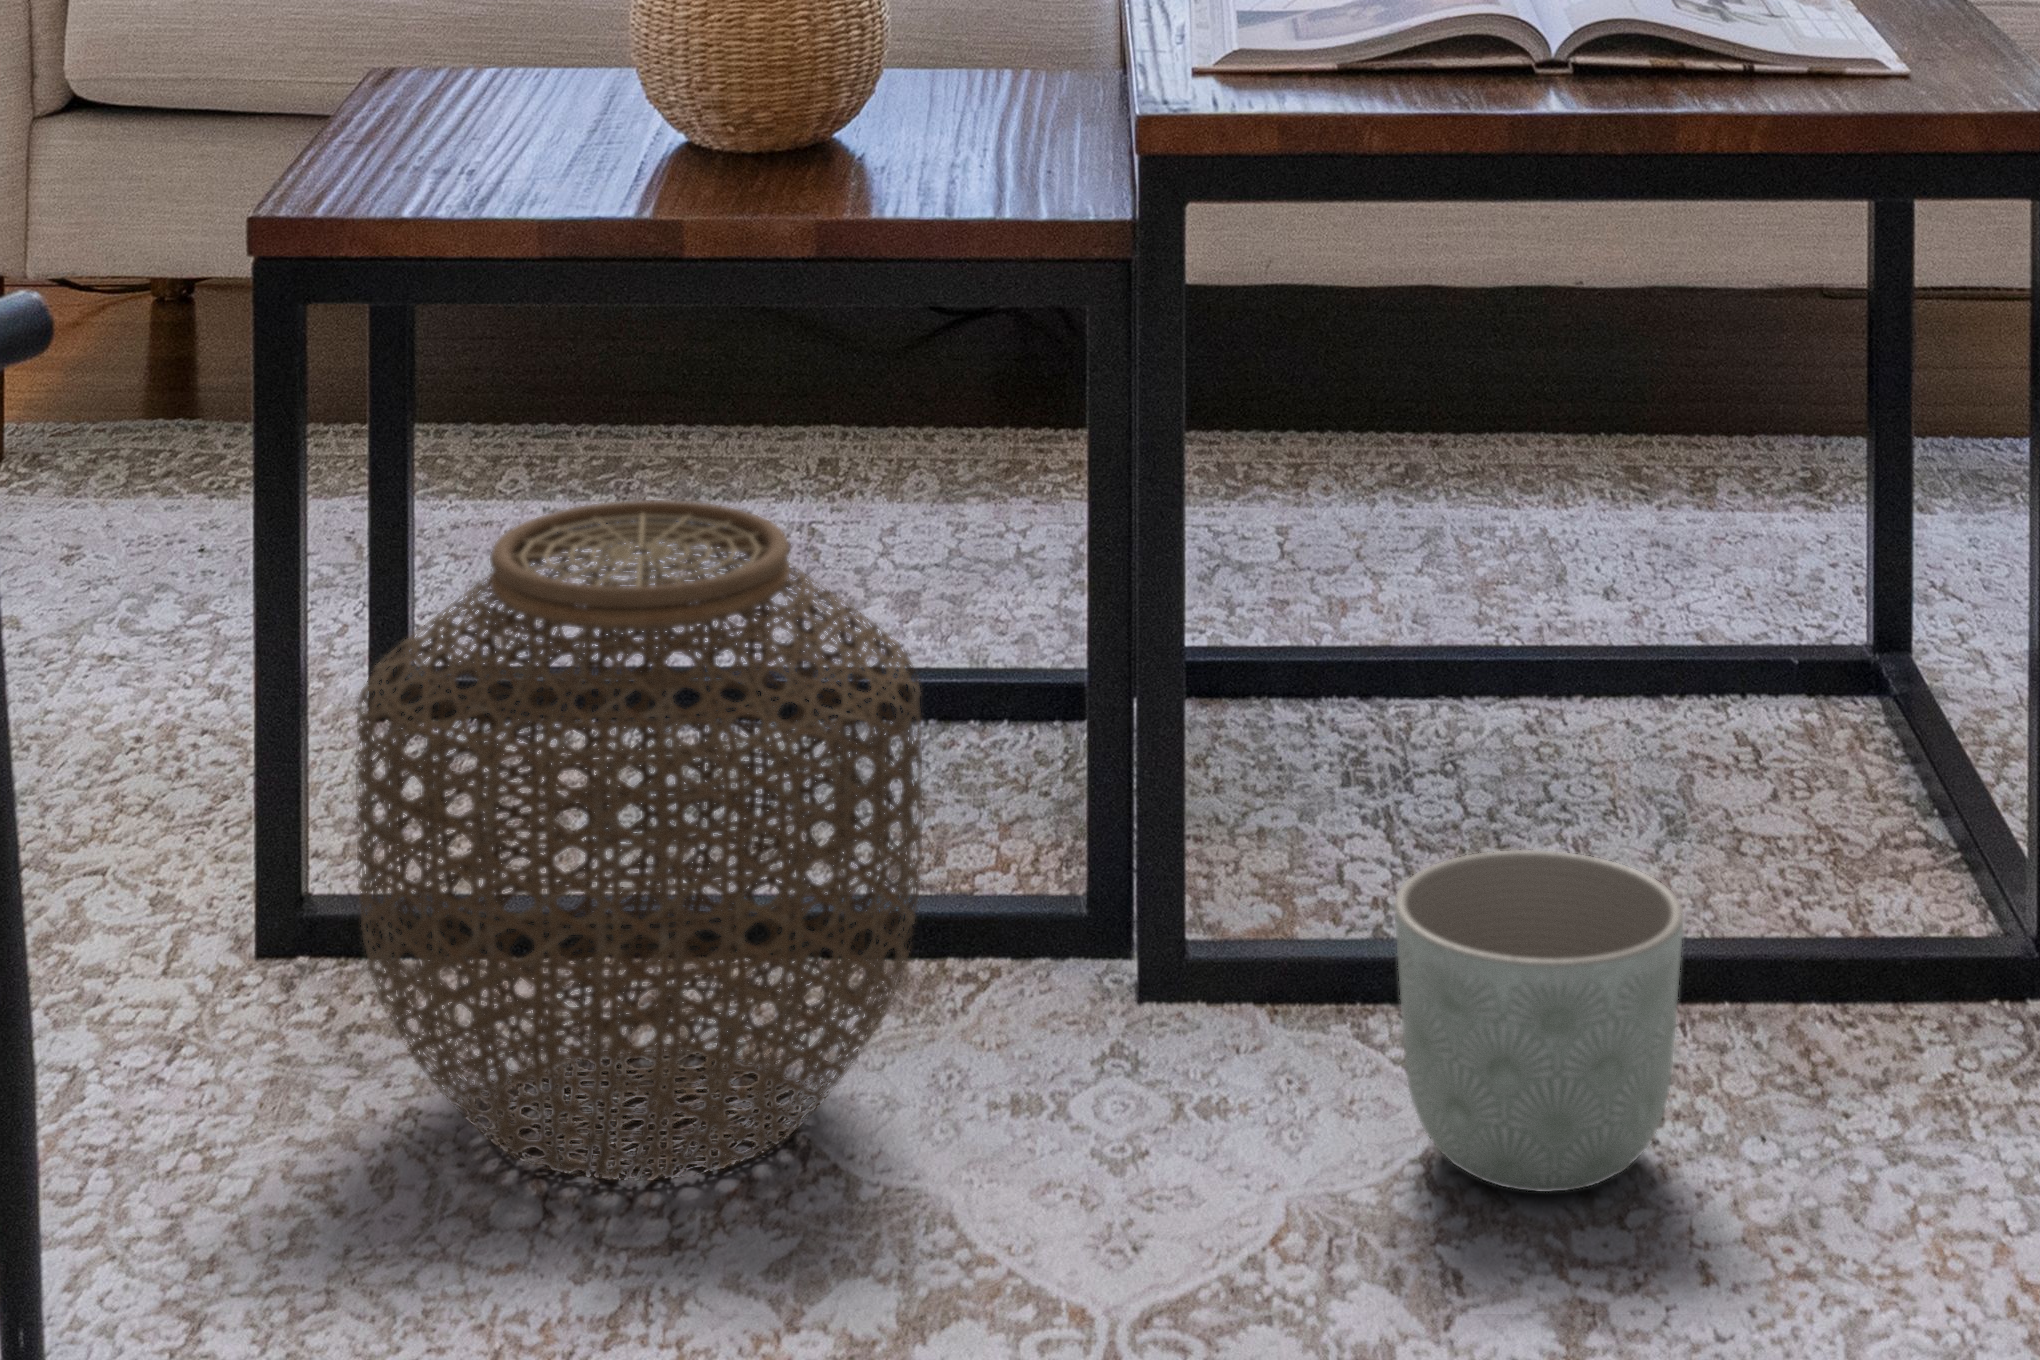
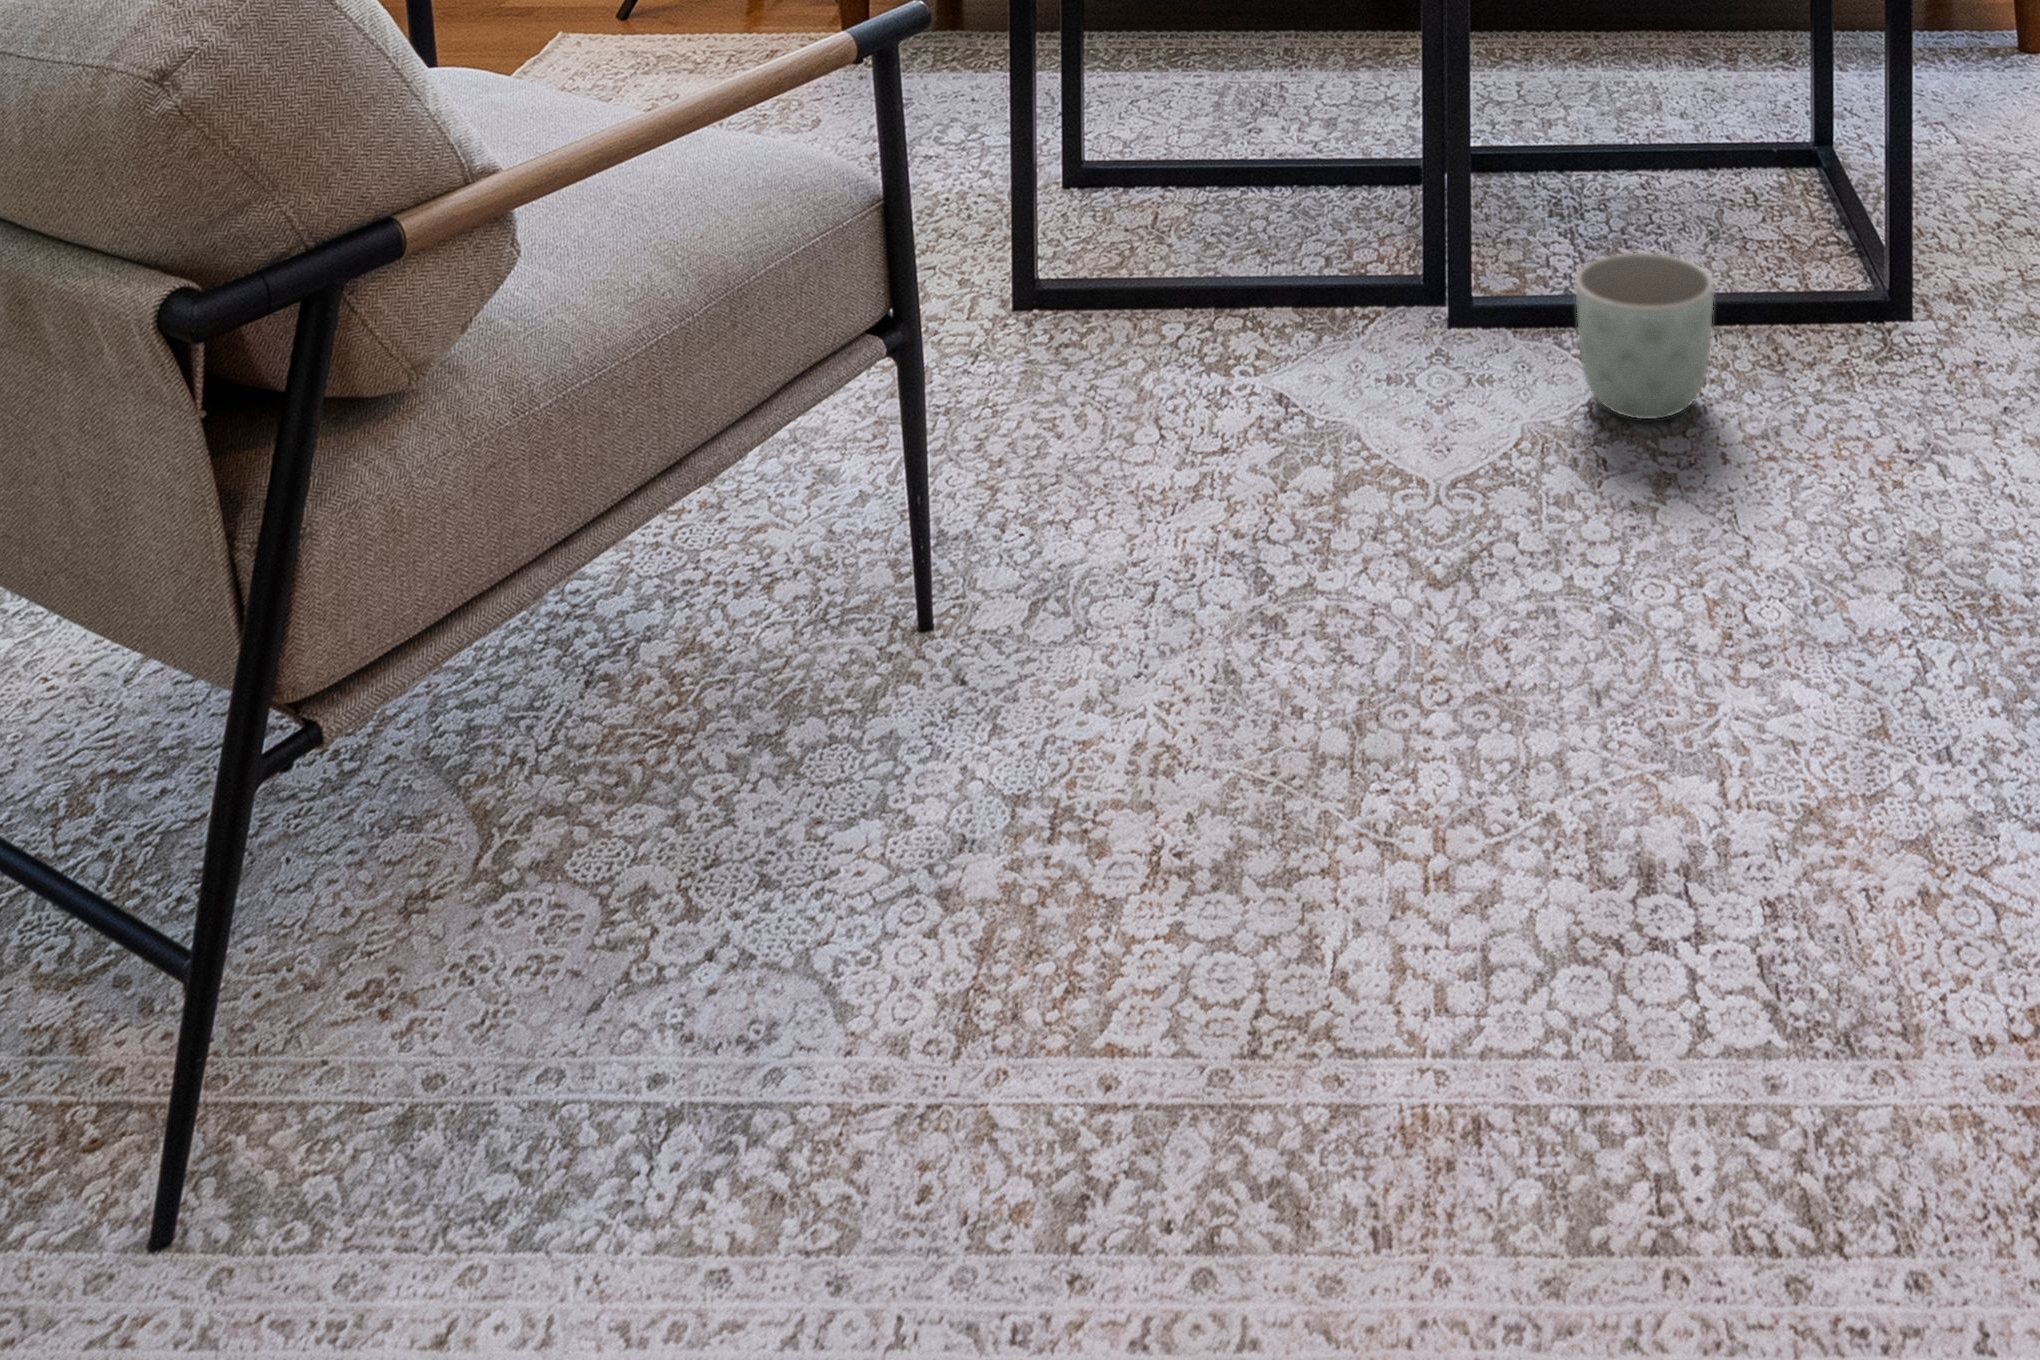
woven basket: present [356,500,922,1181] -> none [1073,86,1346,418]

